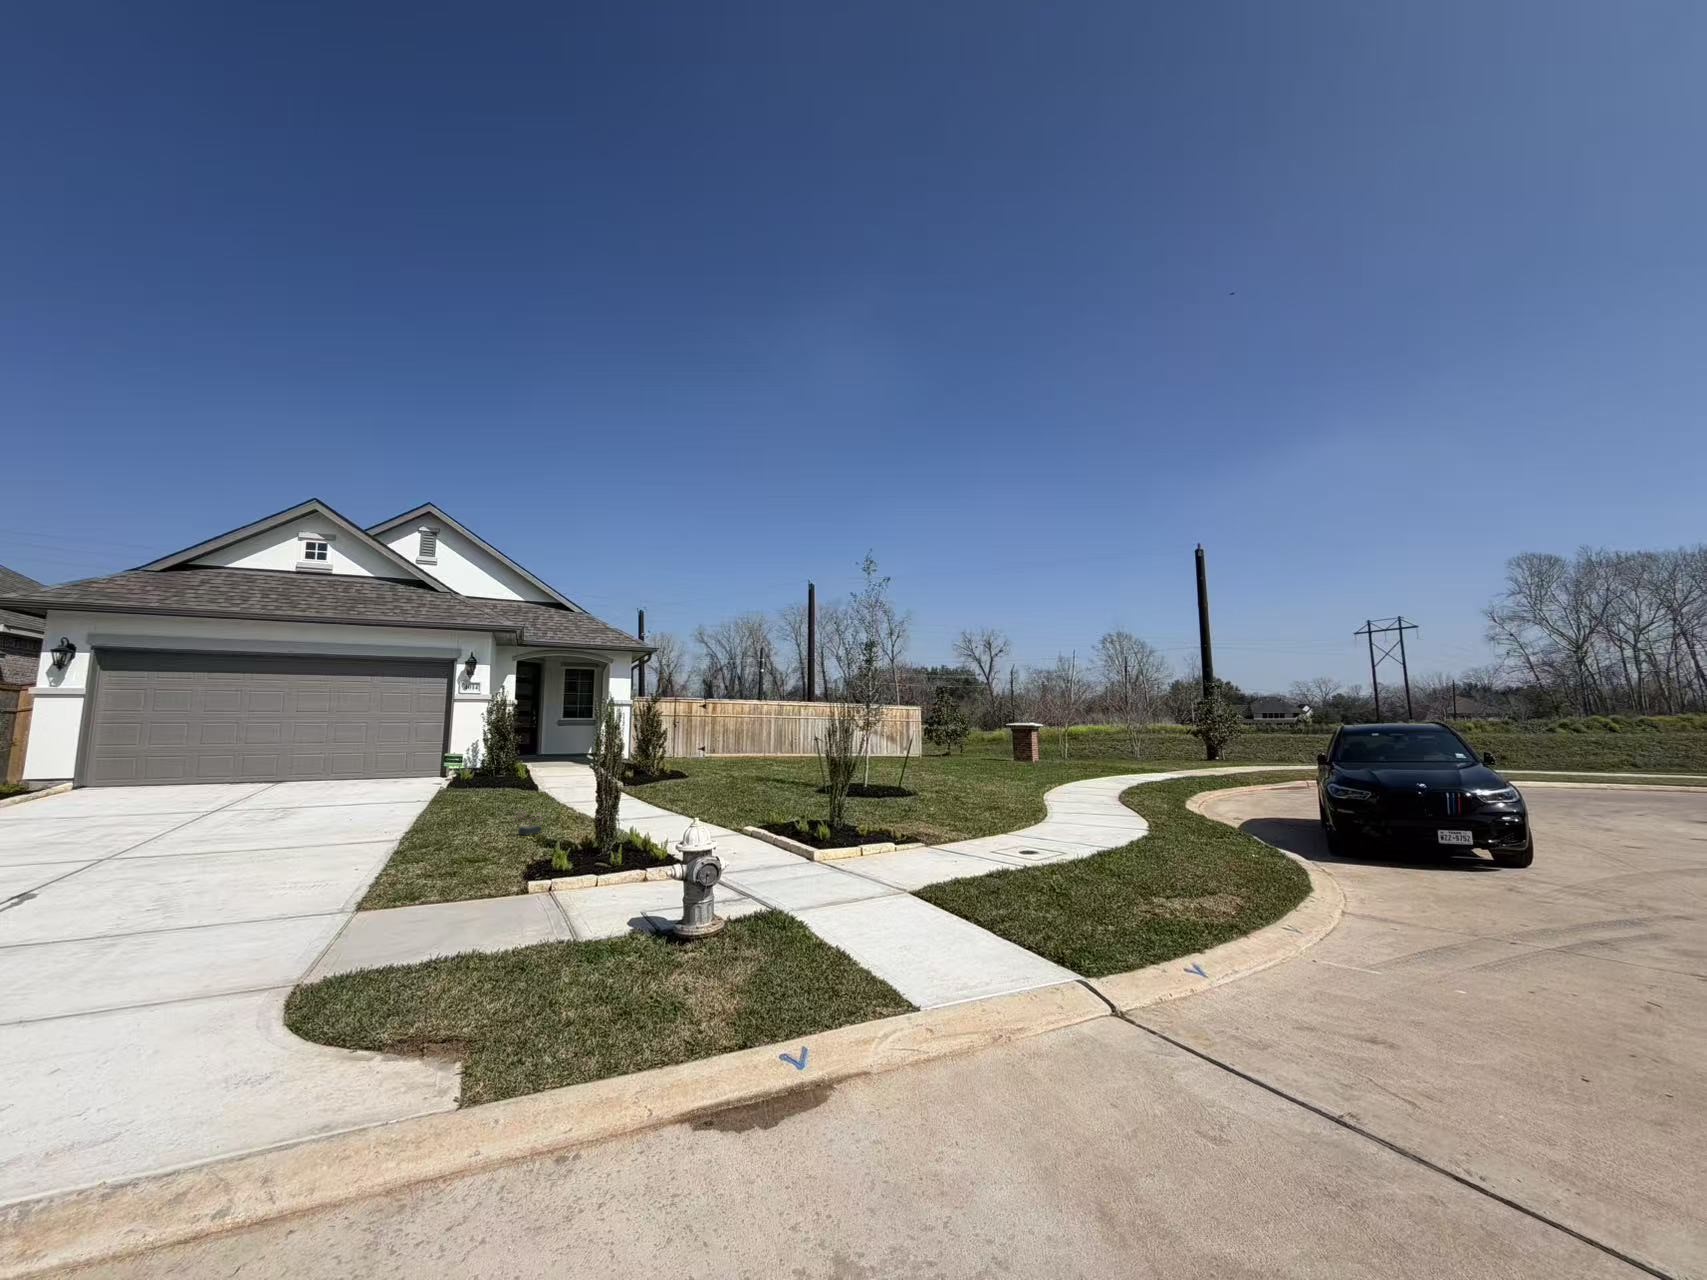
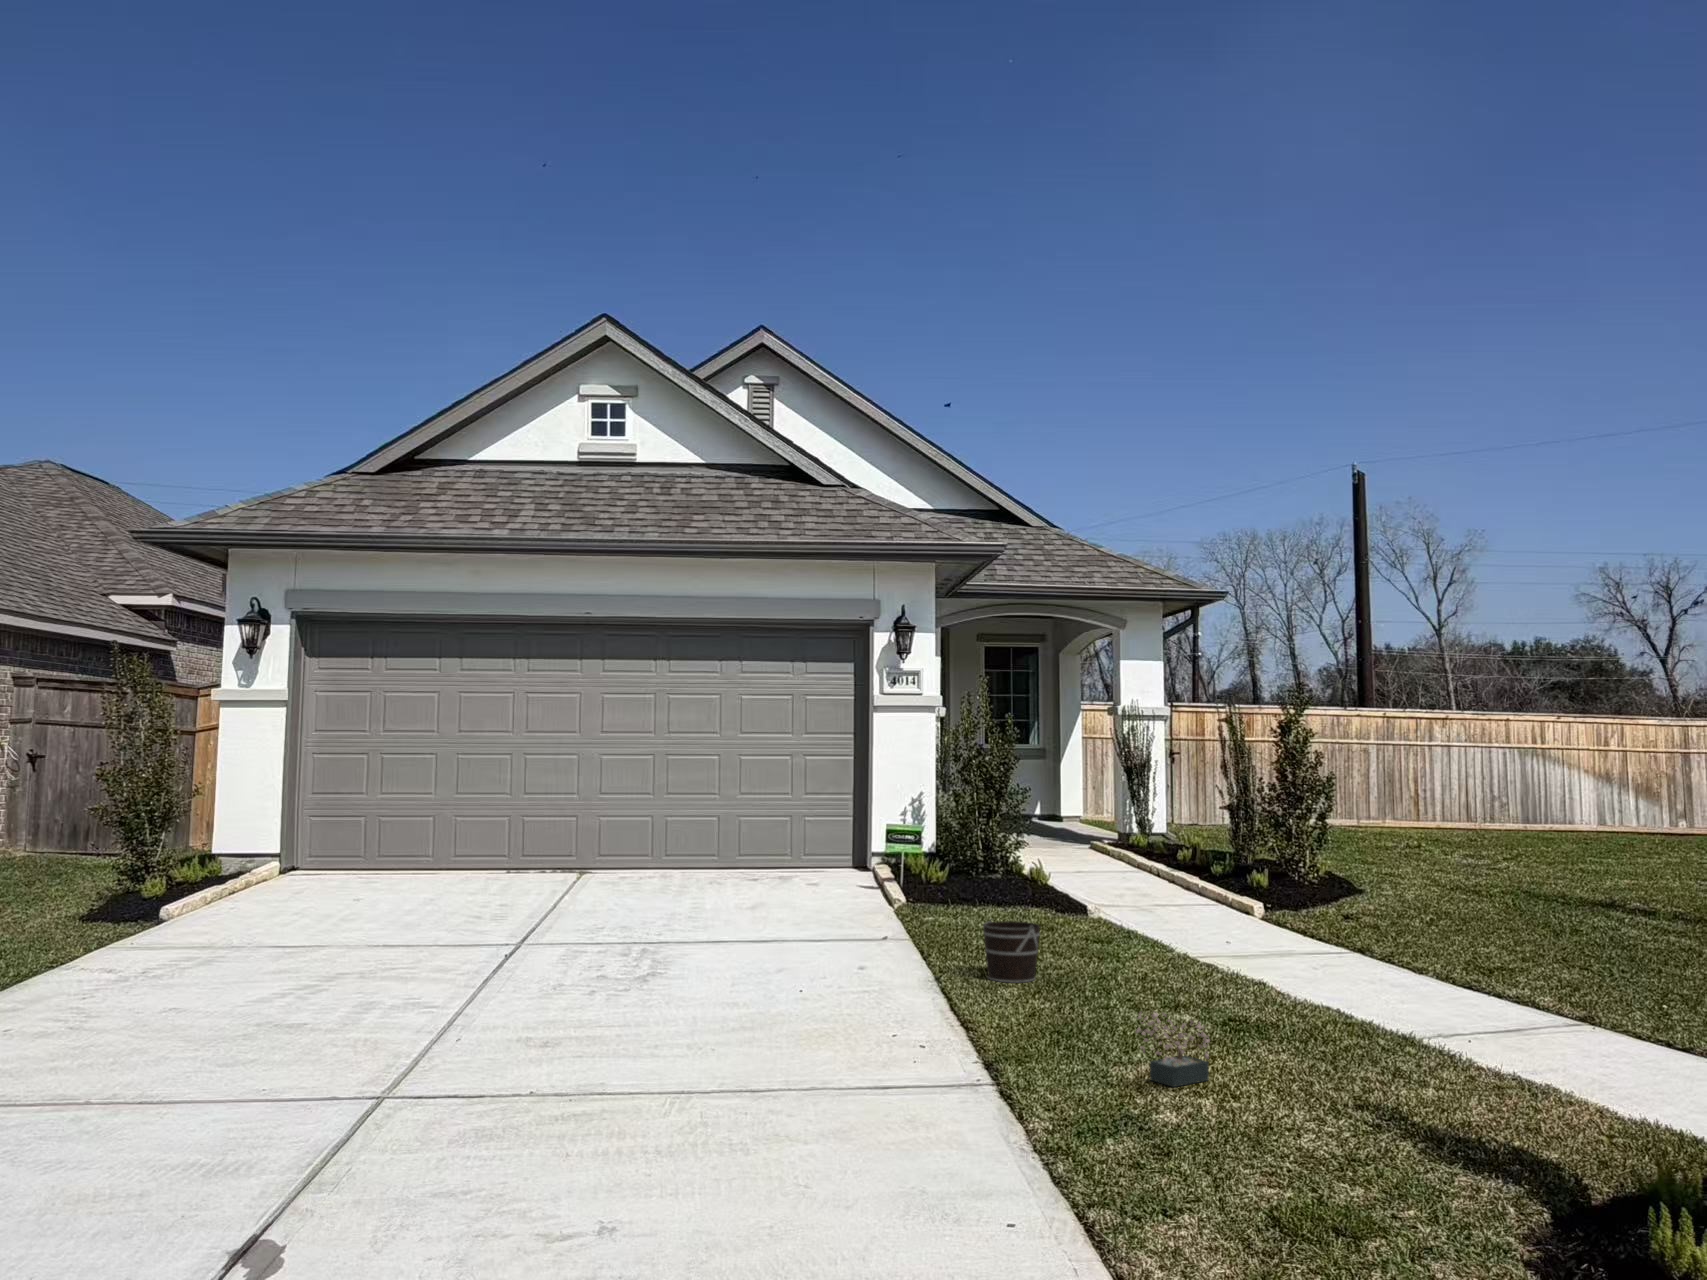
bucket: none [476,785,502,810] -> present [983,921,1040,982]

